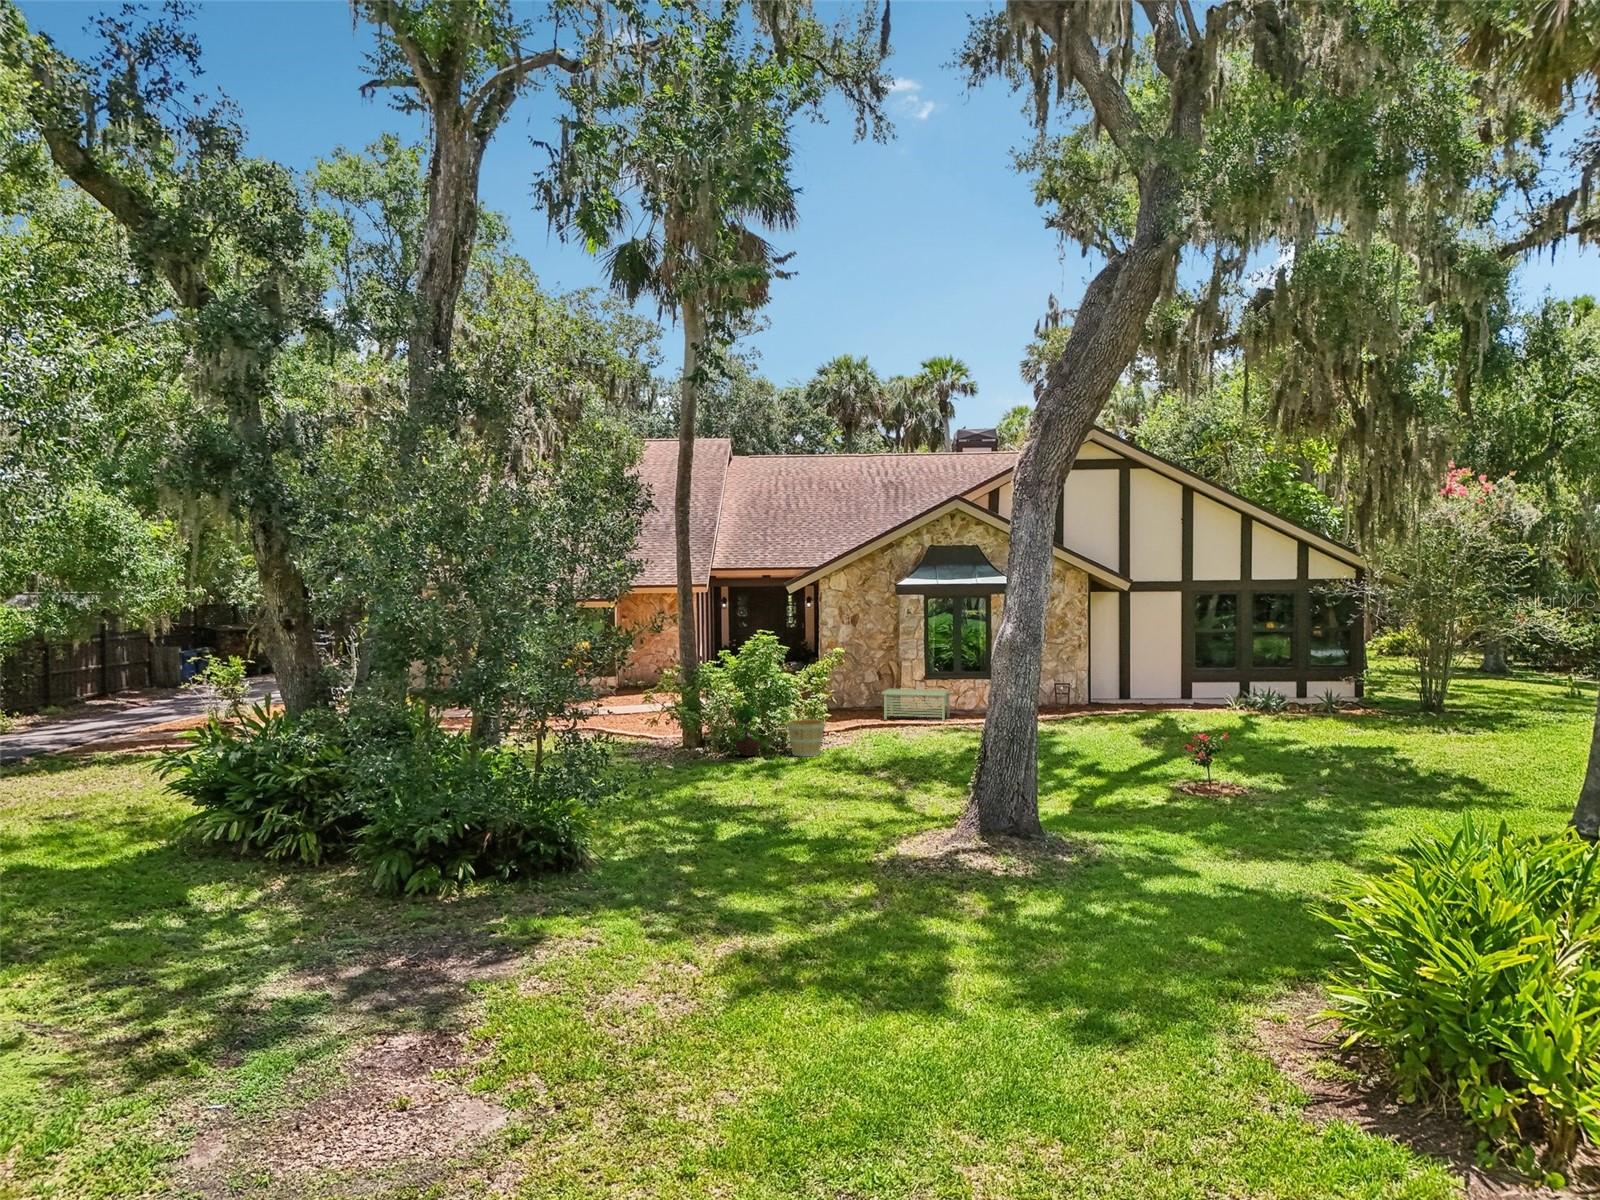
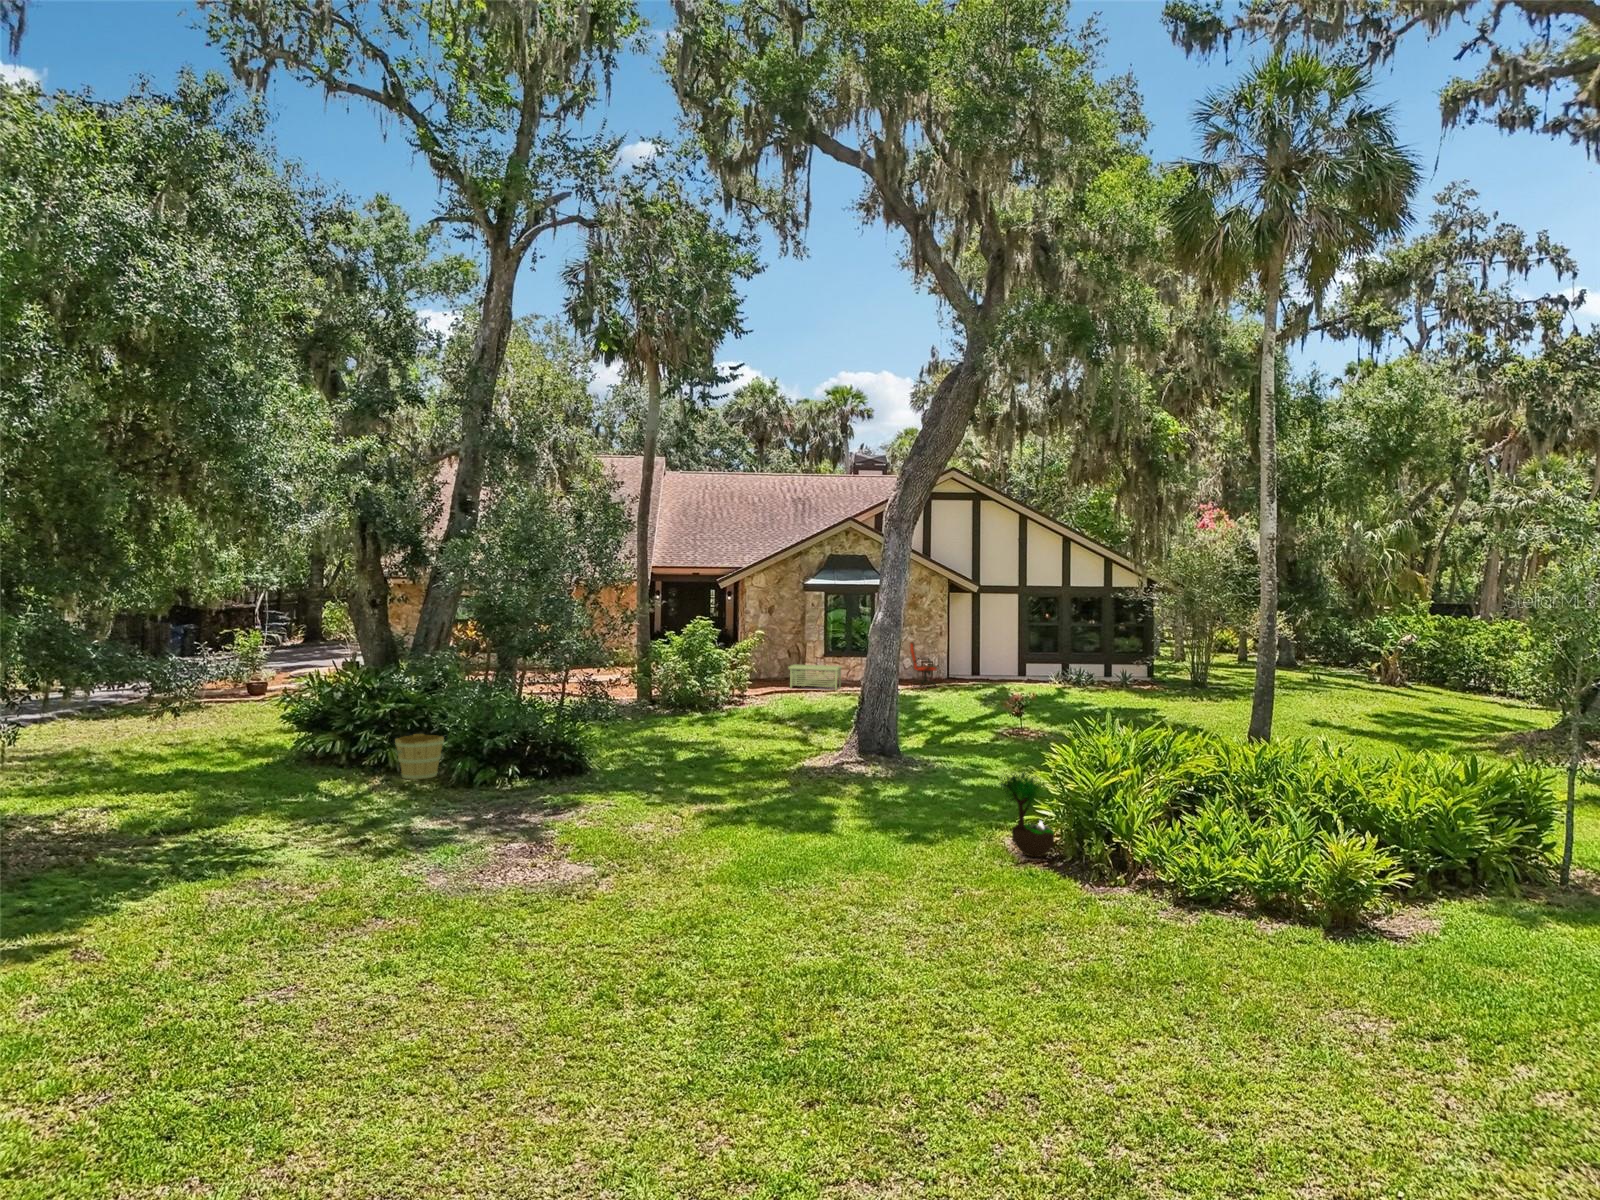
chair: none [1038,657,1076,717] -> present [910,642,937,688]
potted tree: present [731,704,760,756] -> present [997,769,1054,857]
wooden bucket: present [787,719,825,757] -> present [395,734,444,780]

